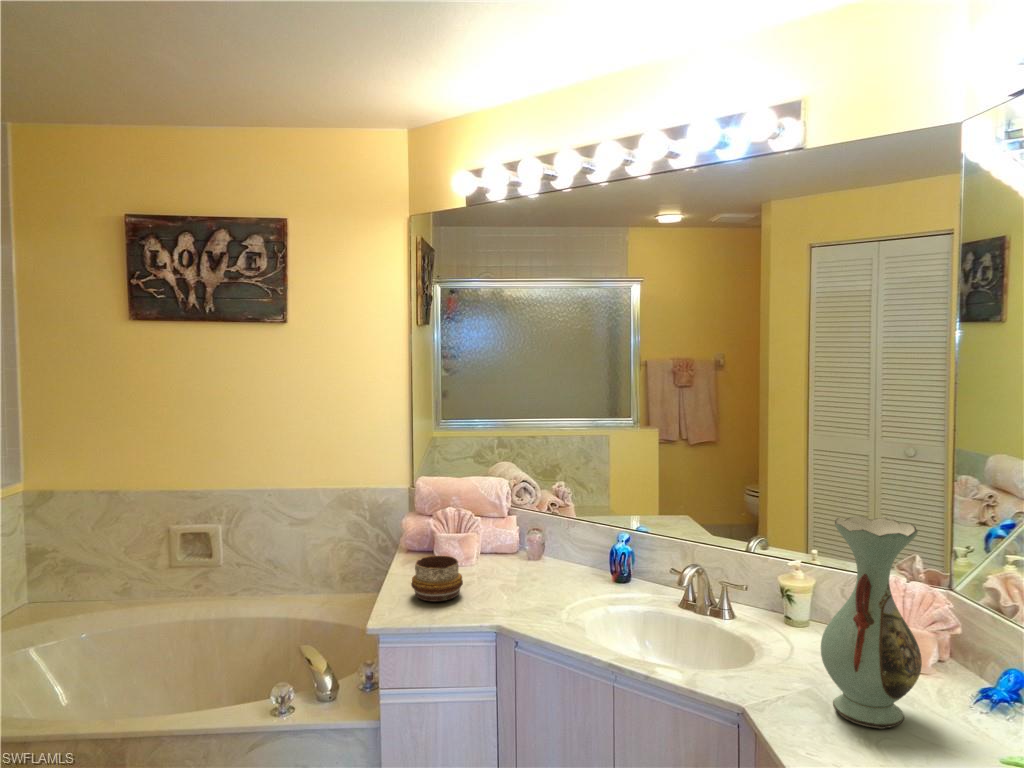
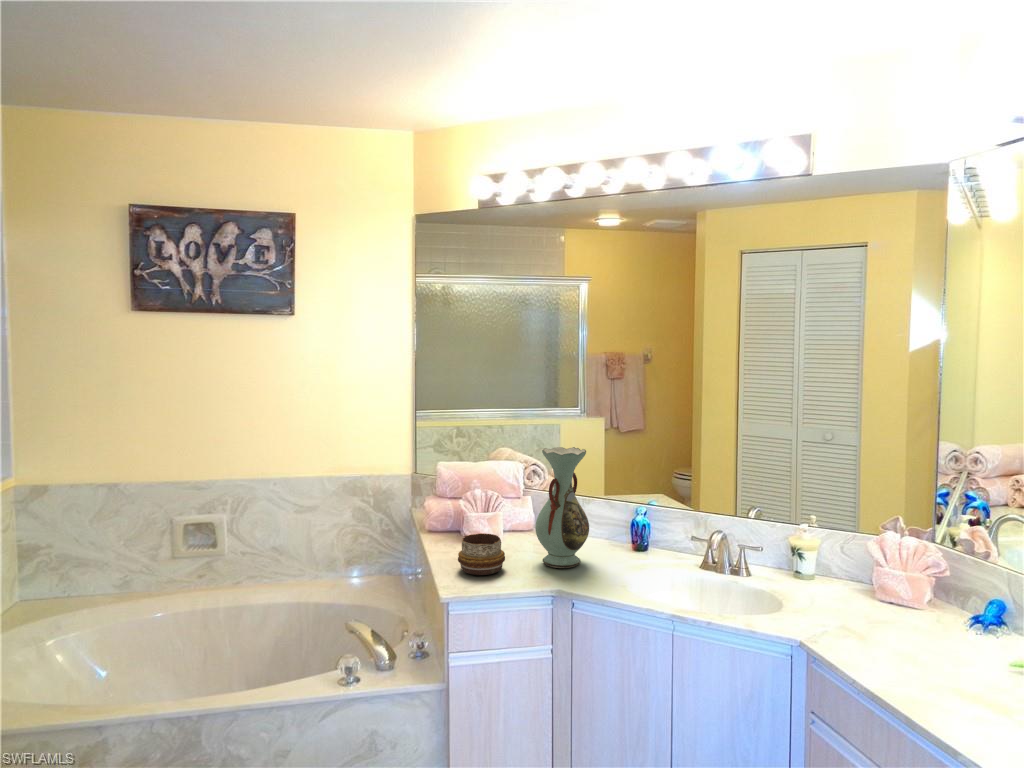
decorative vase: present [821,516,922,729] -> present [535,447,589,568]

